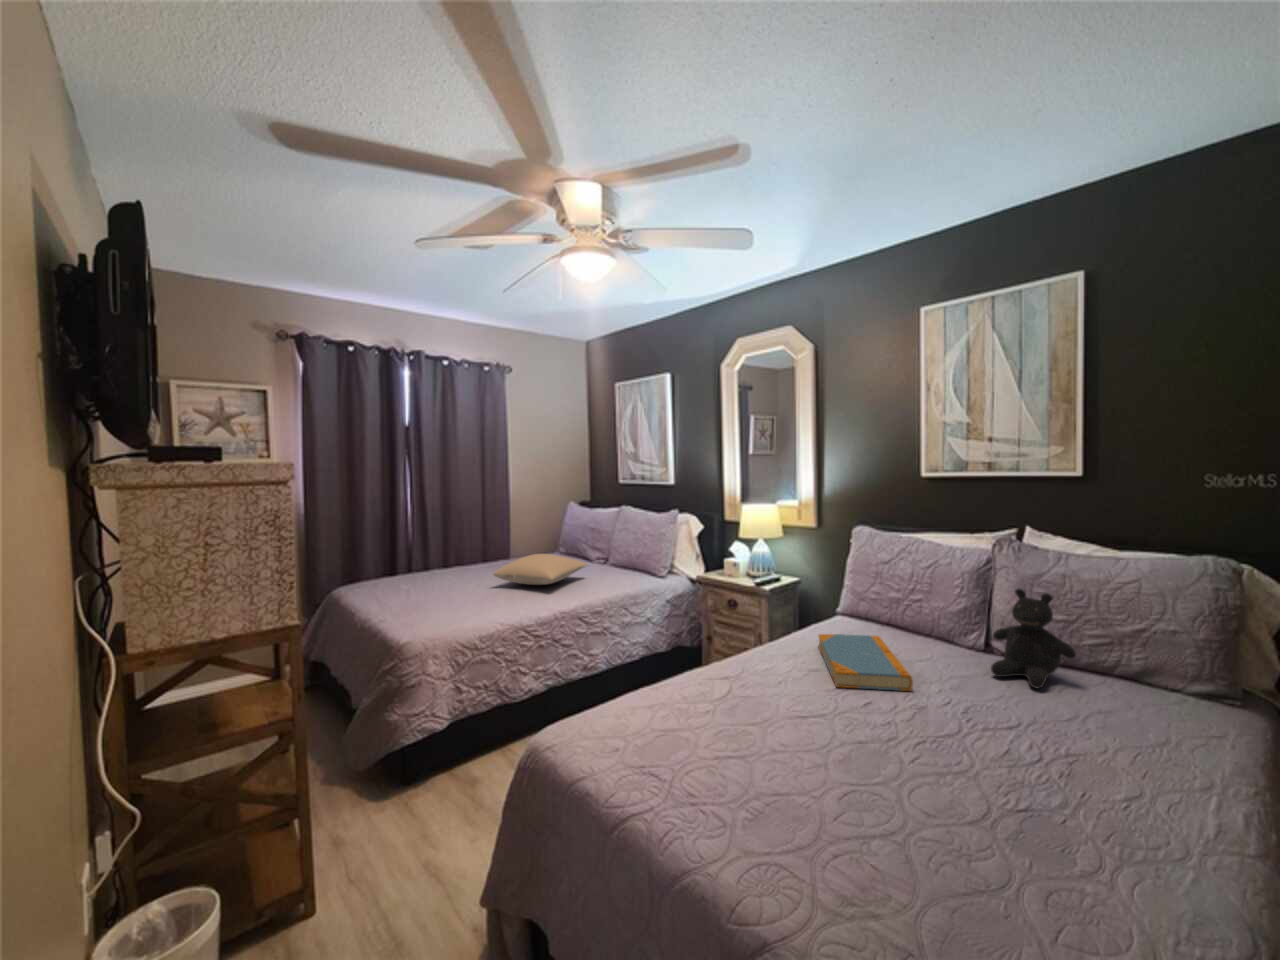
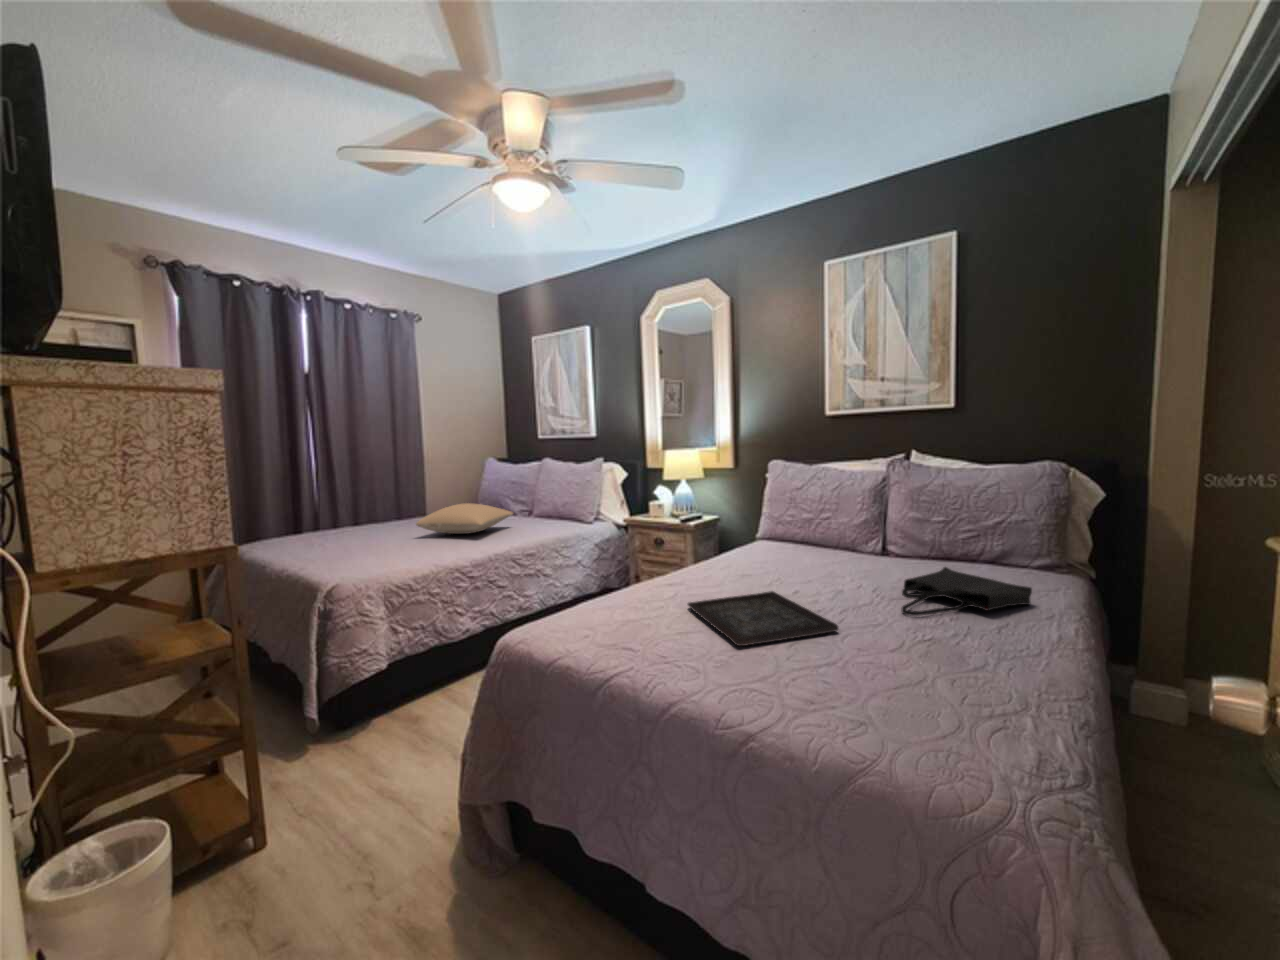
teddy bear: present [991,589,1076,688] -> none [890,495,955,573]
book: present [818,634,913,691] -> none [746,547,830,584]
tote bag: none [997,688,1181,767] -> present [901,567,1032,616]
tray: none [738,702,911,787] -> present [688,591,839,646]

